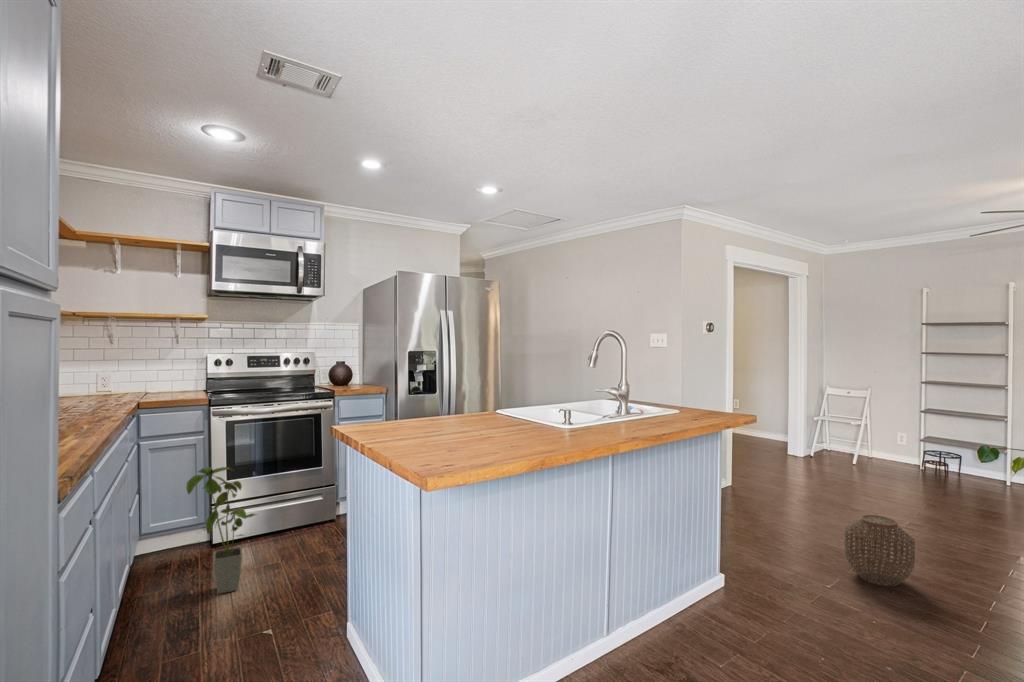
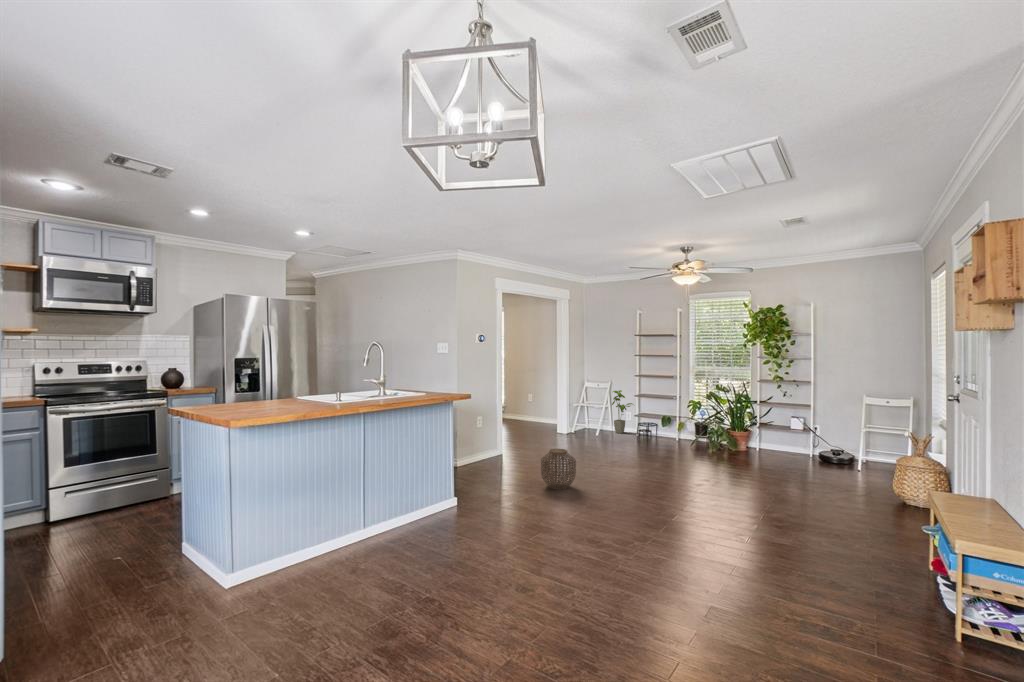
house plant: present [187,467,255,594] -> present [612,390,632,434]

